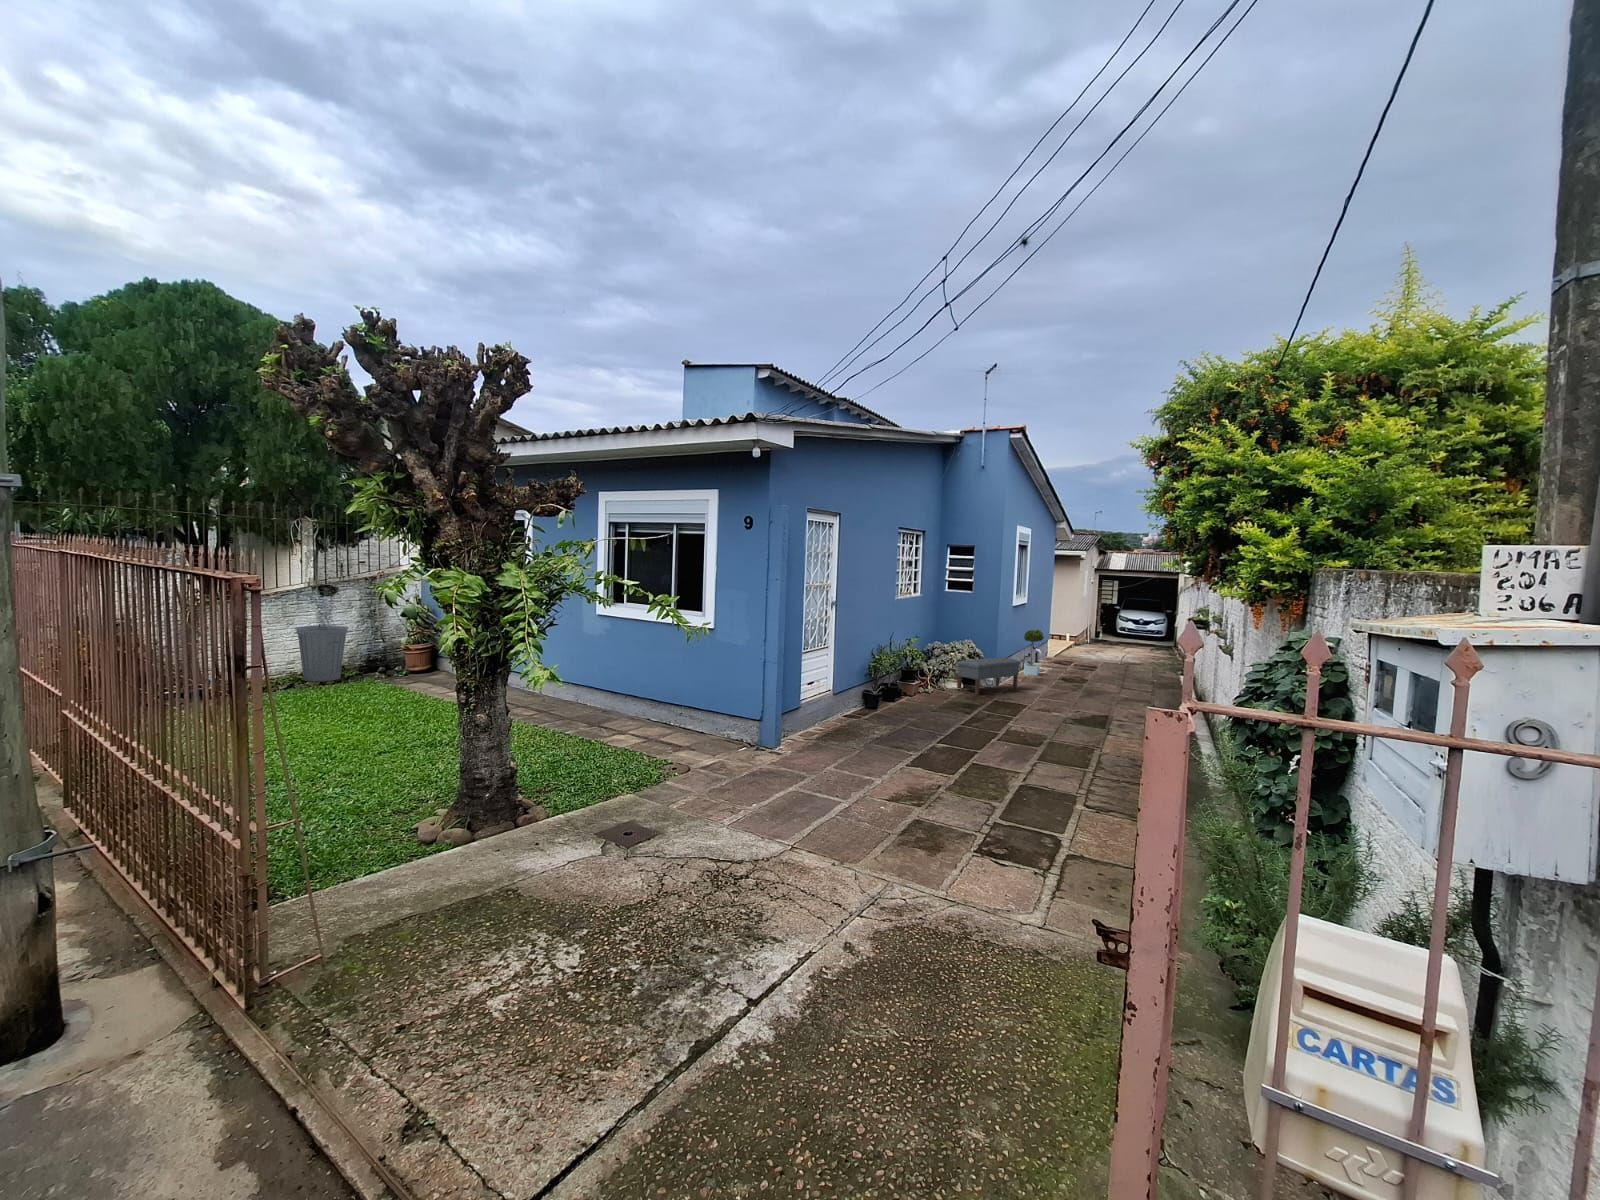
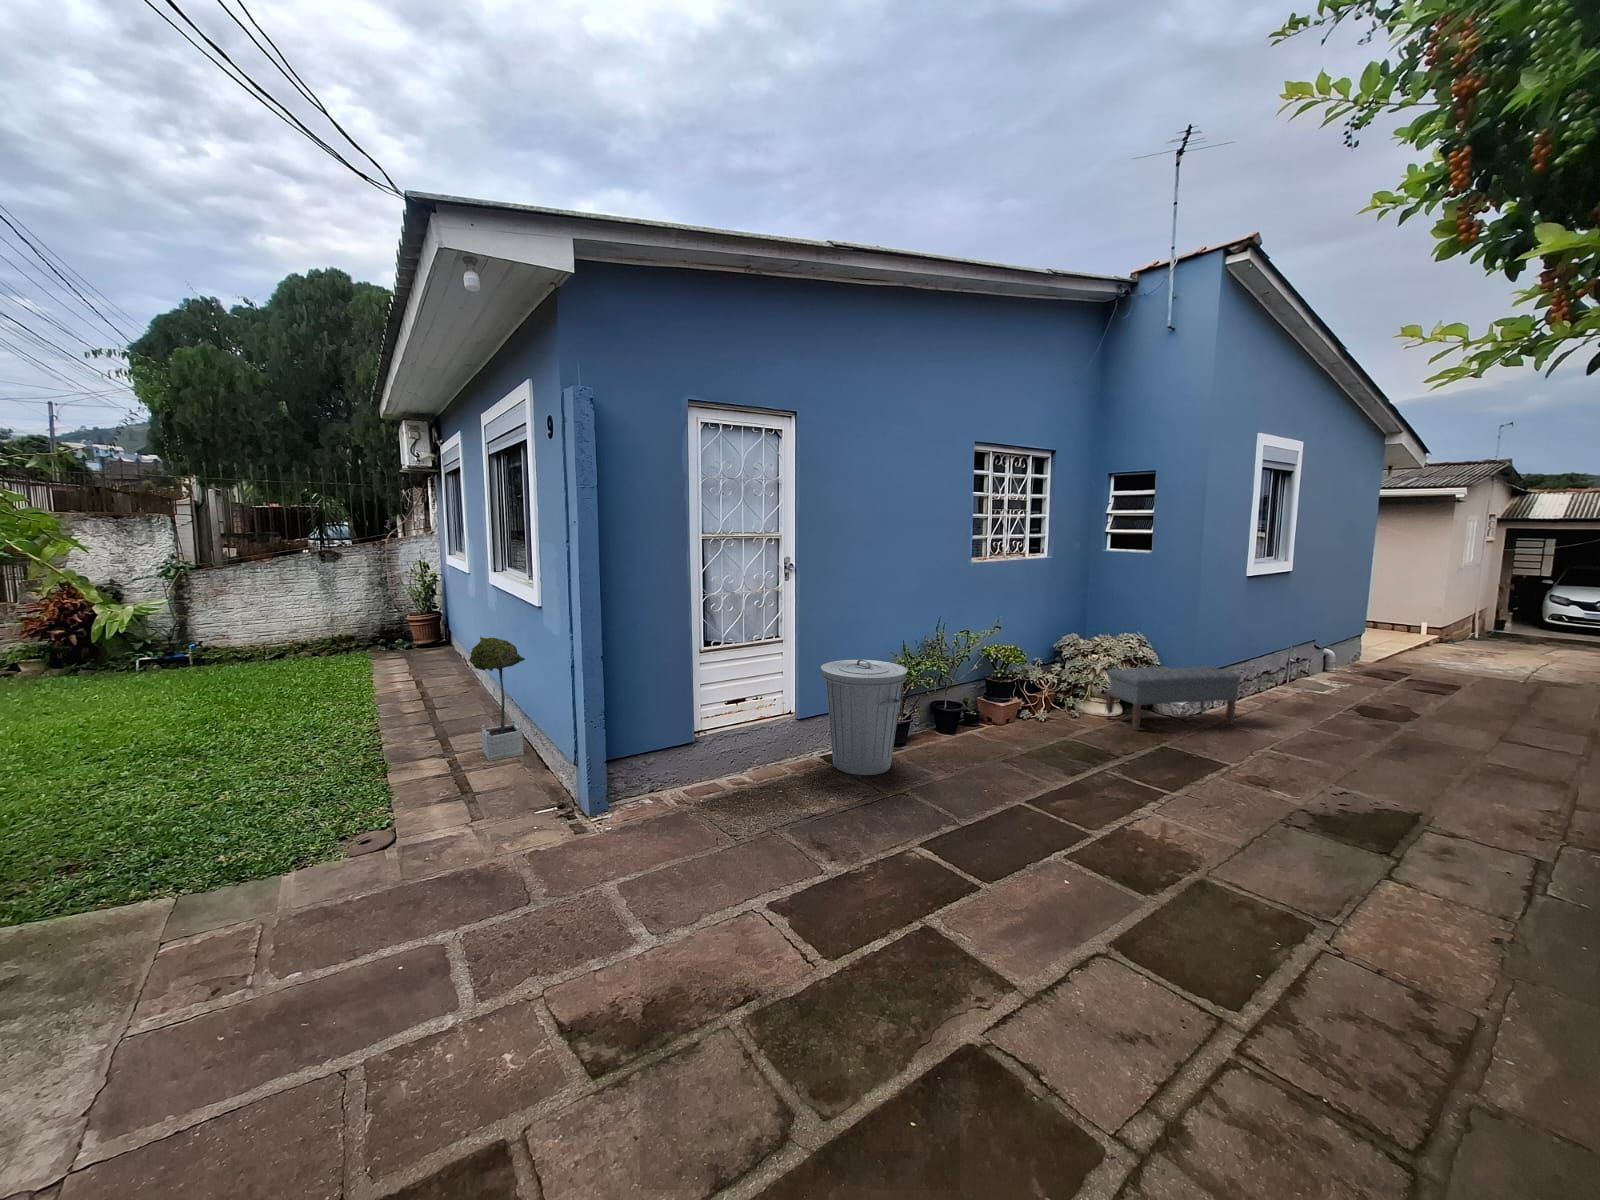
trash can: present [295,624,349,681] -> present [821,660,908,775]
potted tree: present [1023,629,1044,676] -> present [469,637,525,761]

